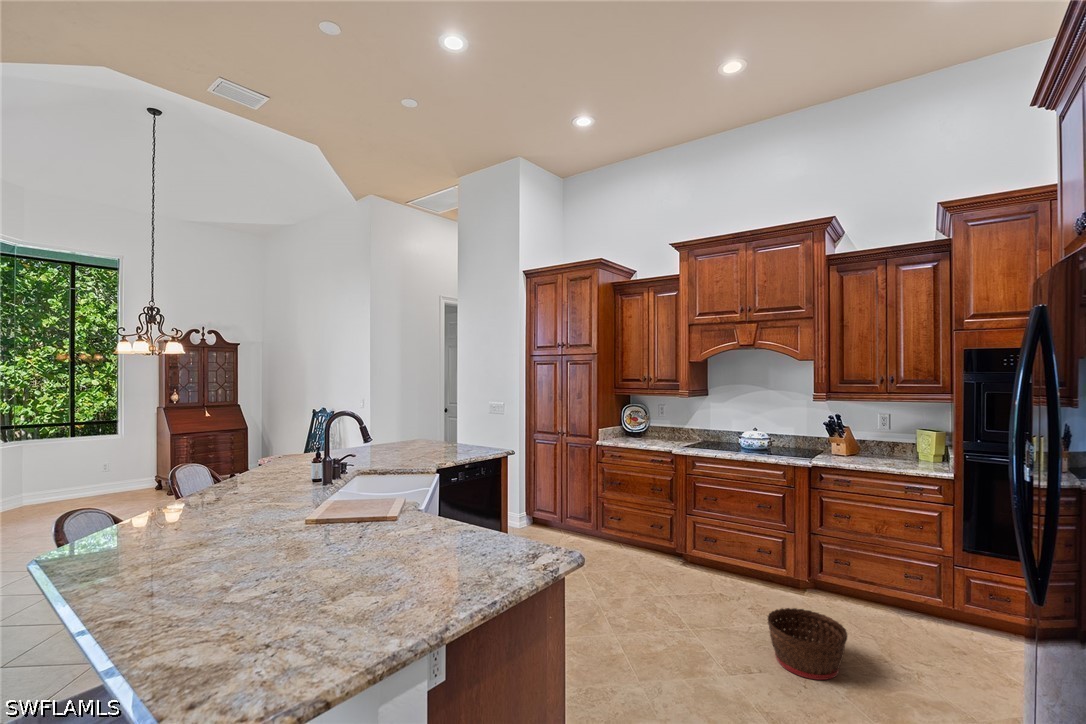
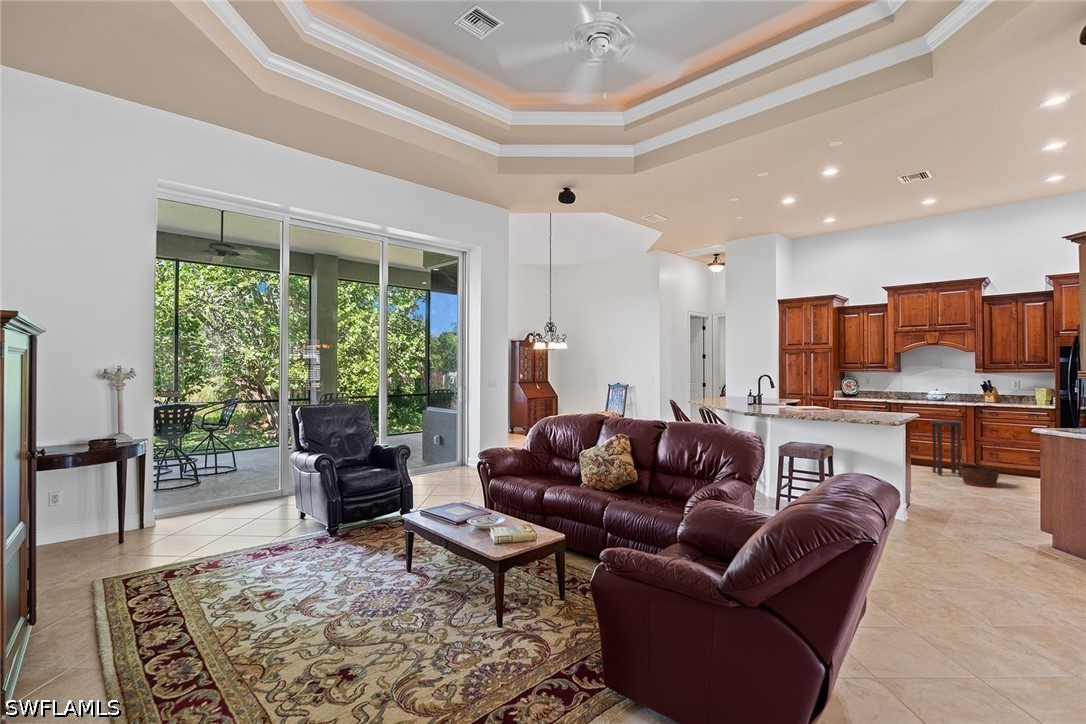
stool: none [727,496,785,621] -> present [930,420,963,477]

